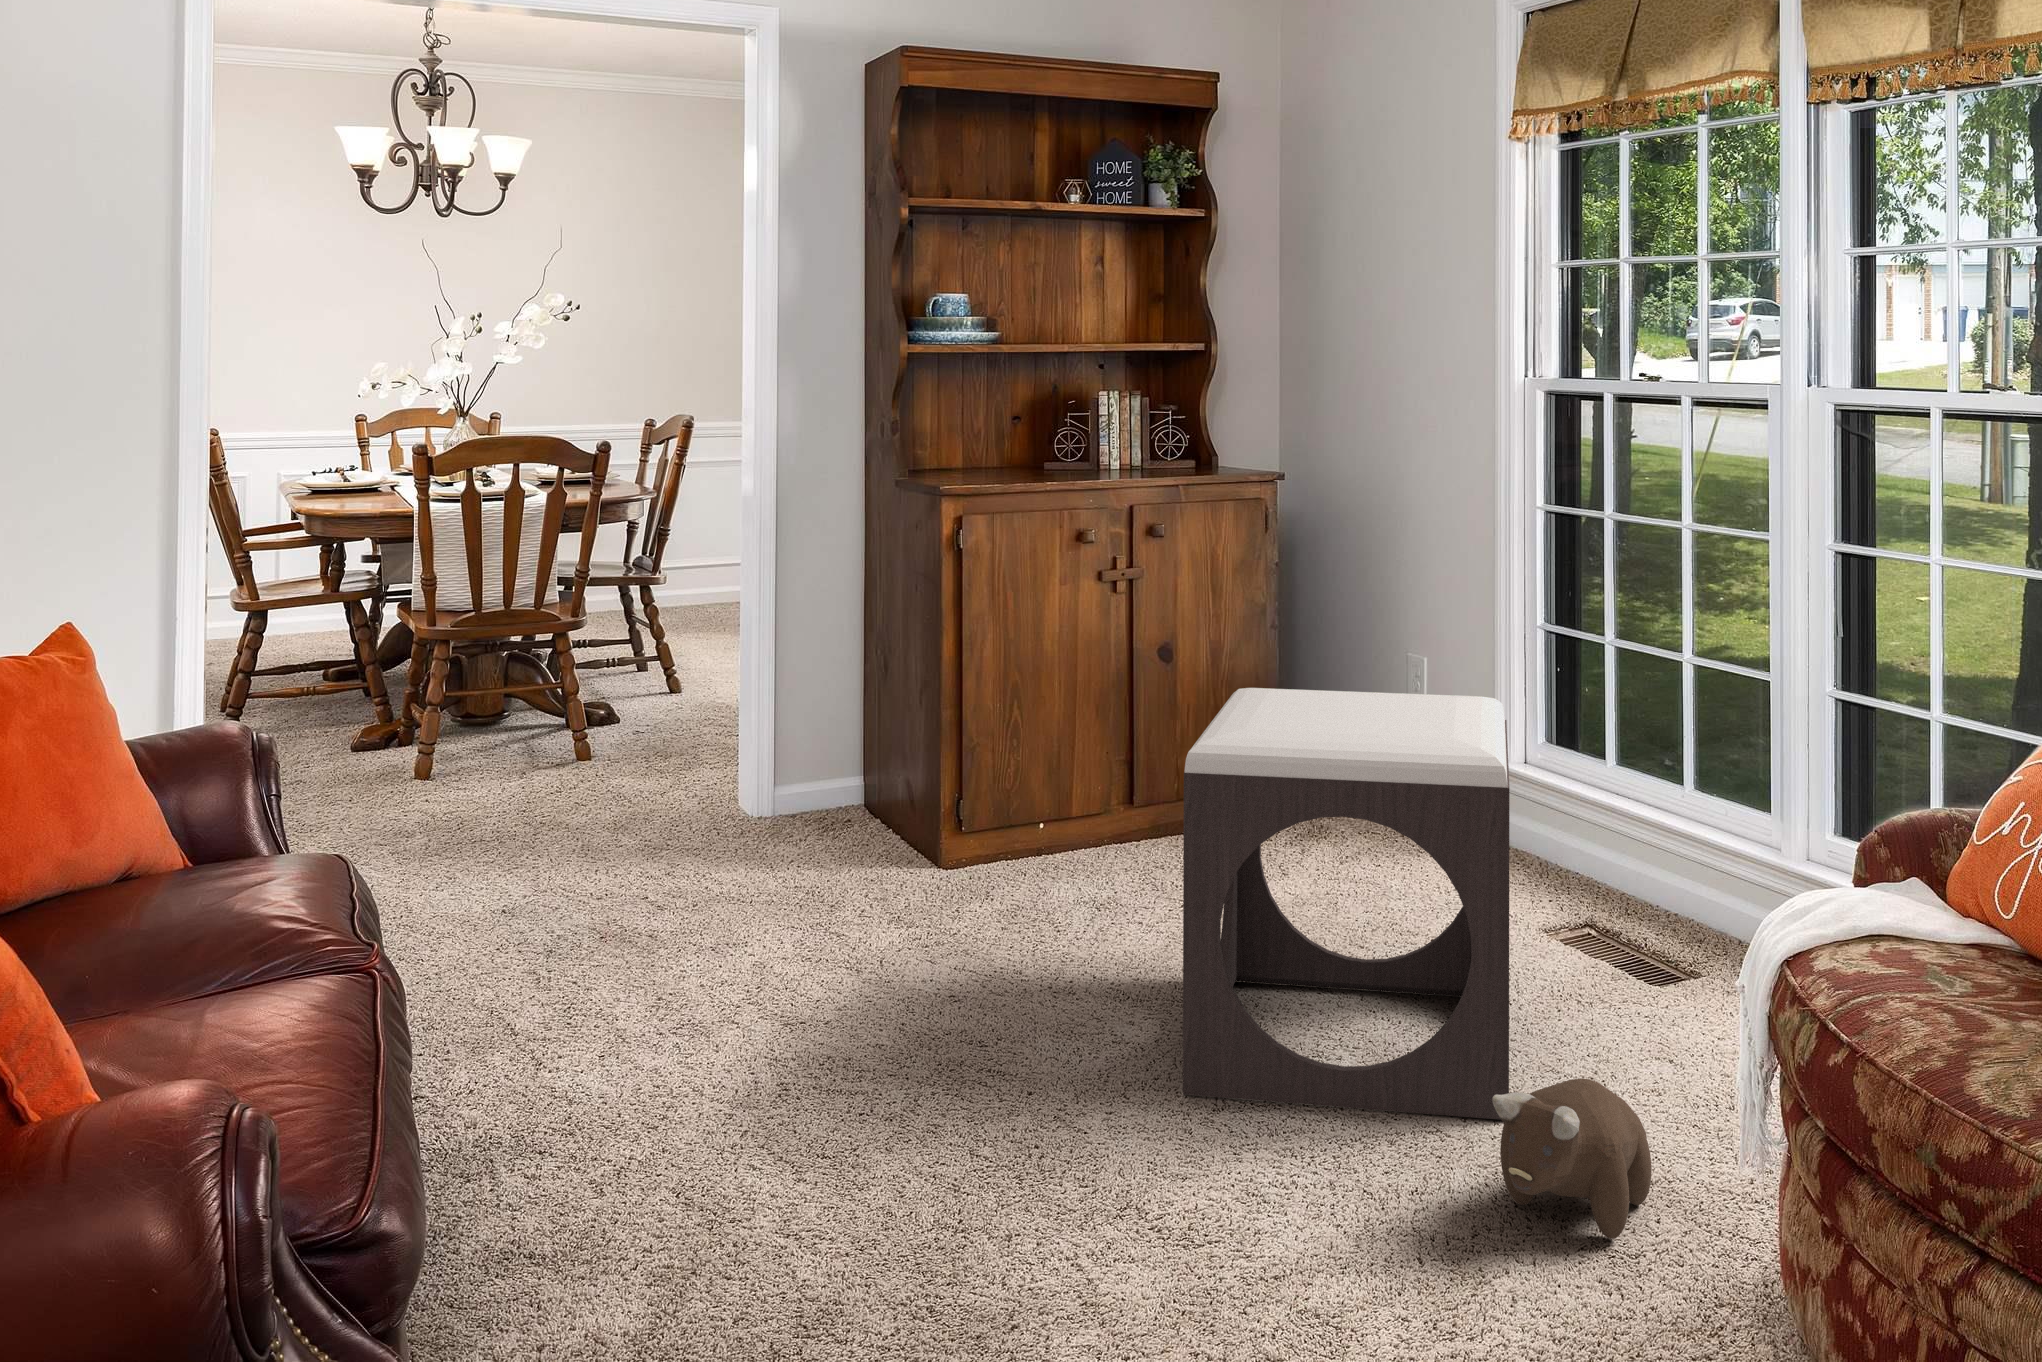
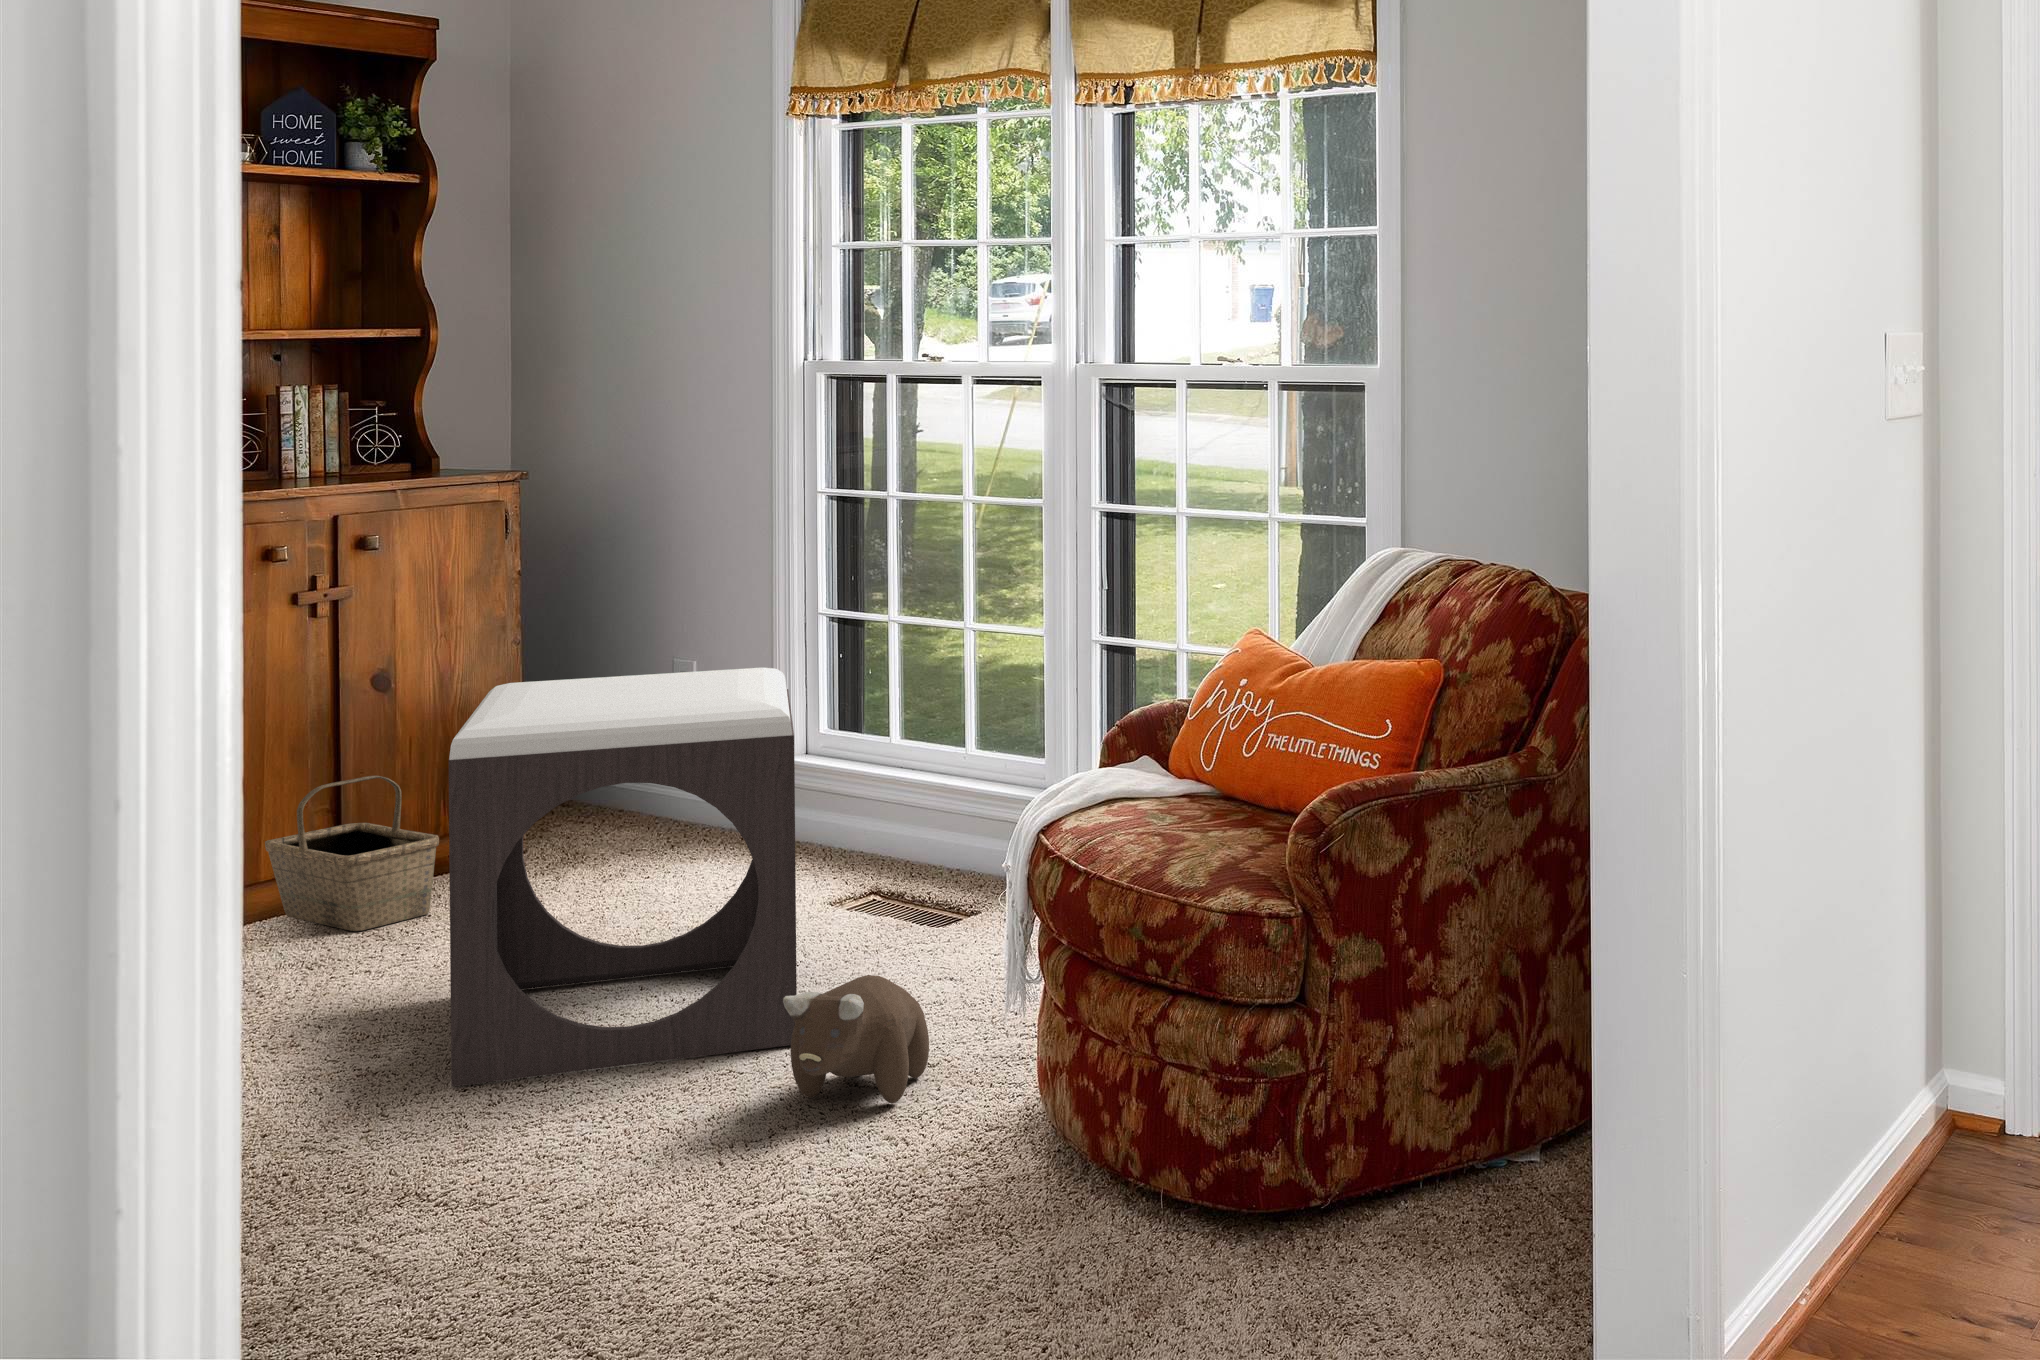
basket: none [1071,743,1203,885] -> present [265,776,439,931]

